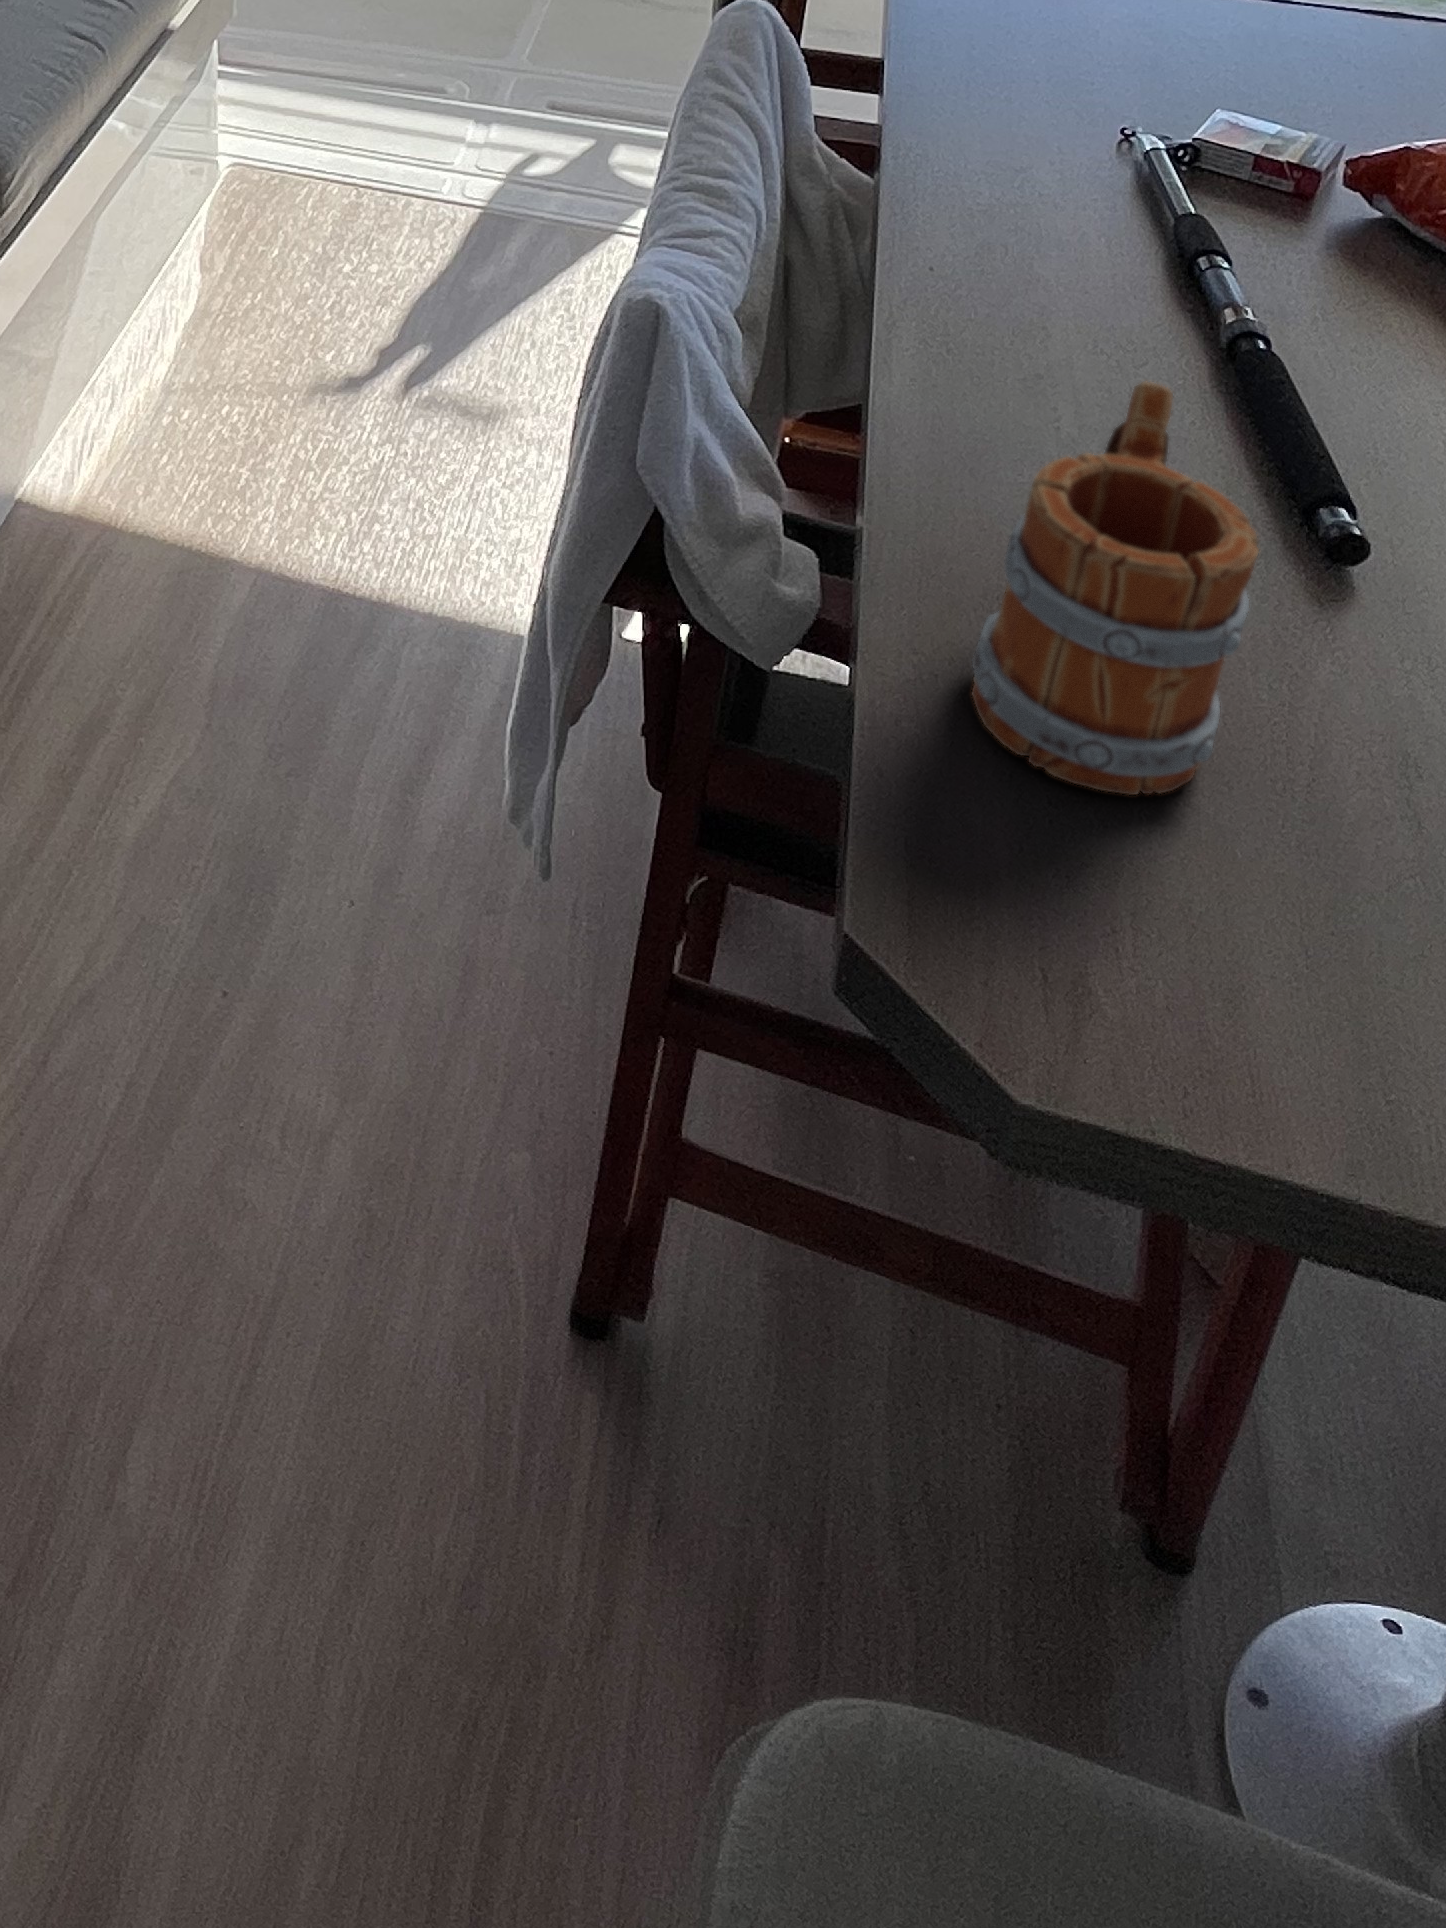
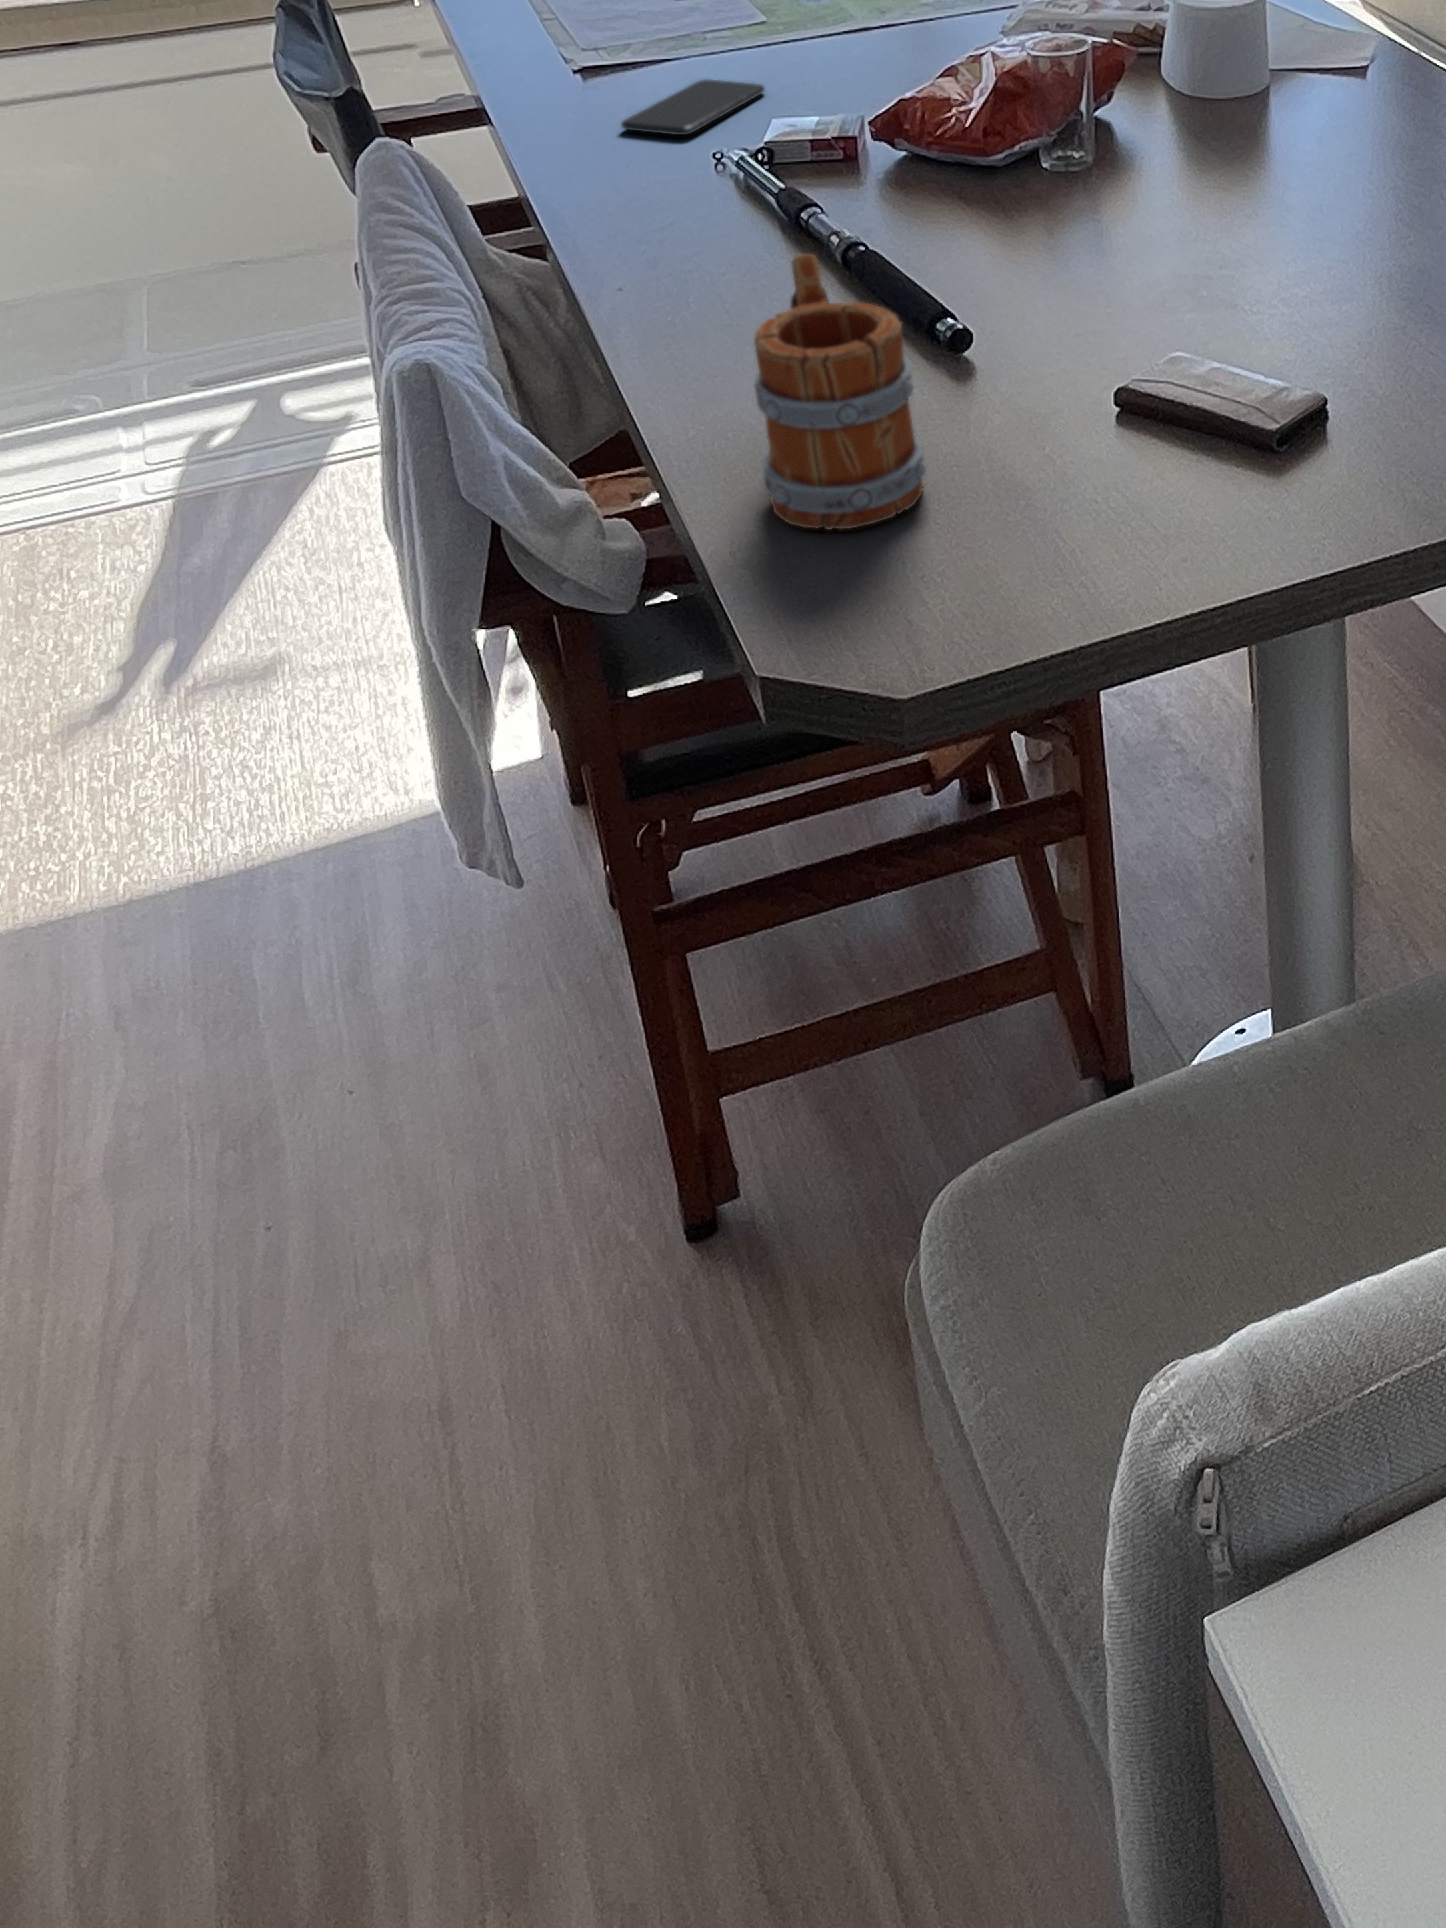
smartphone: none [1024,18,1227,86] -> present [621,79,764,135]

